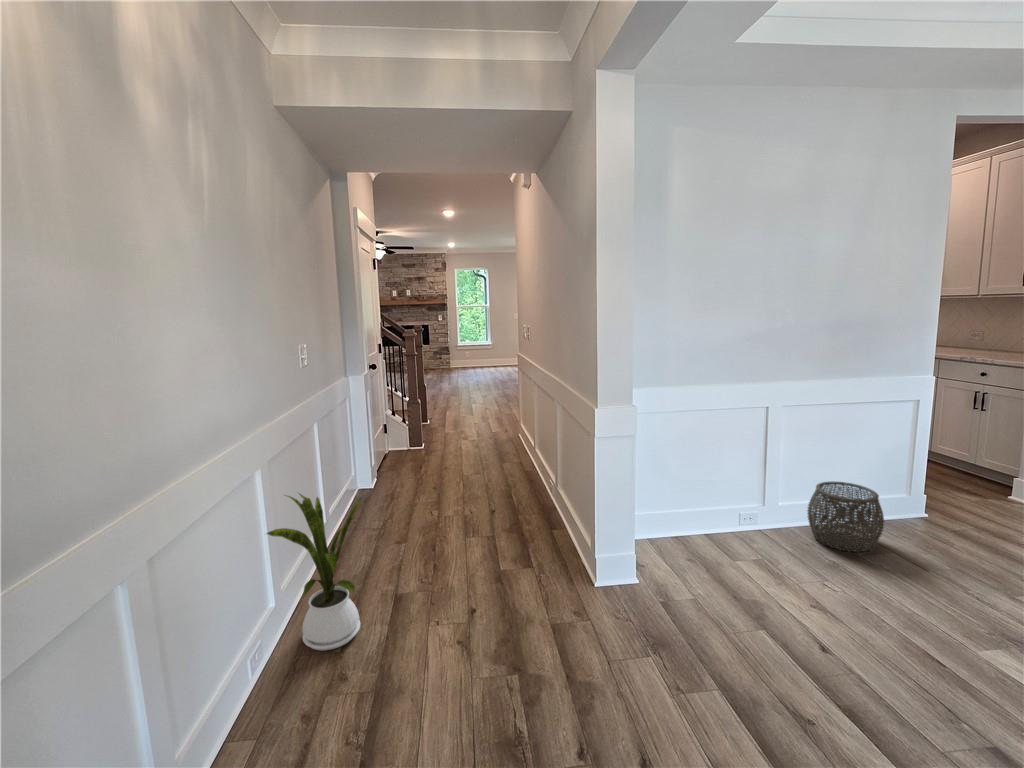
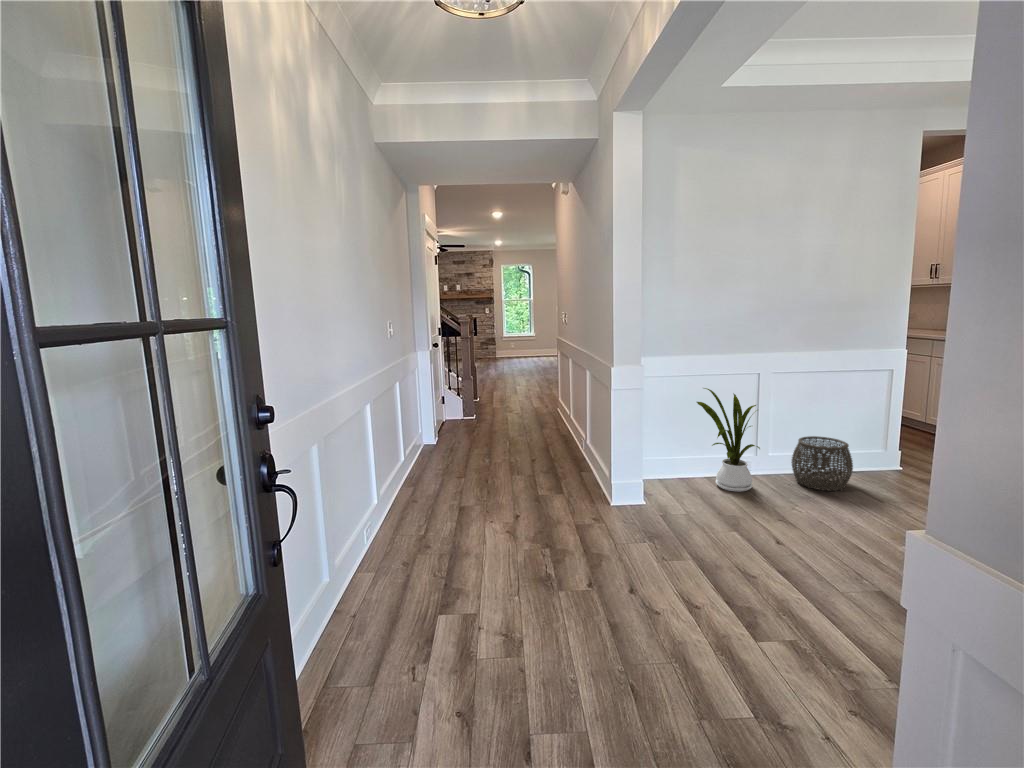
house plant: present [267,493,362,650] -> present [697,388,760,492]

